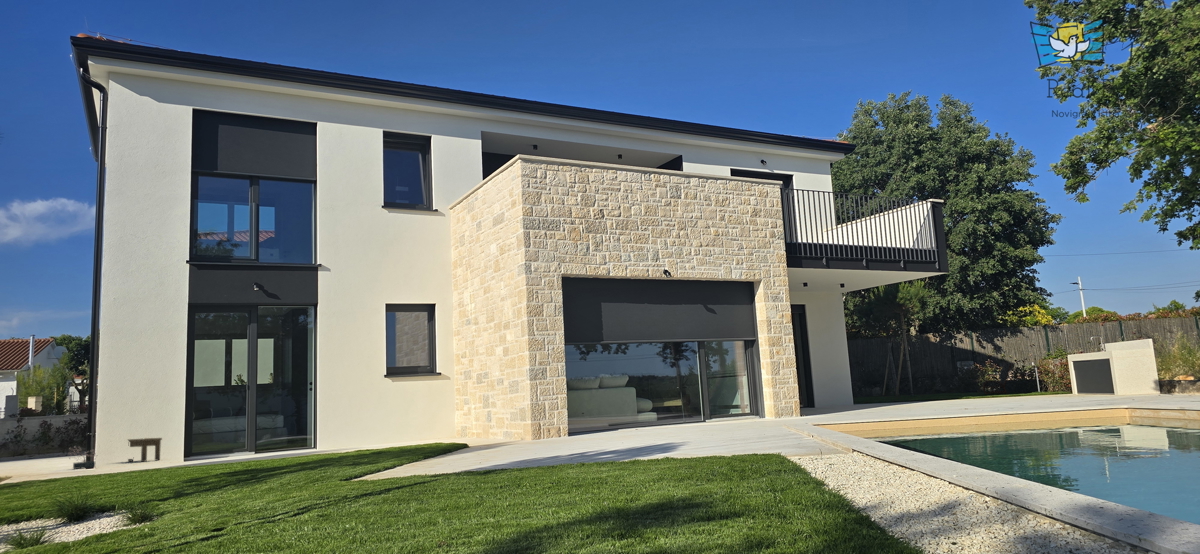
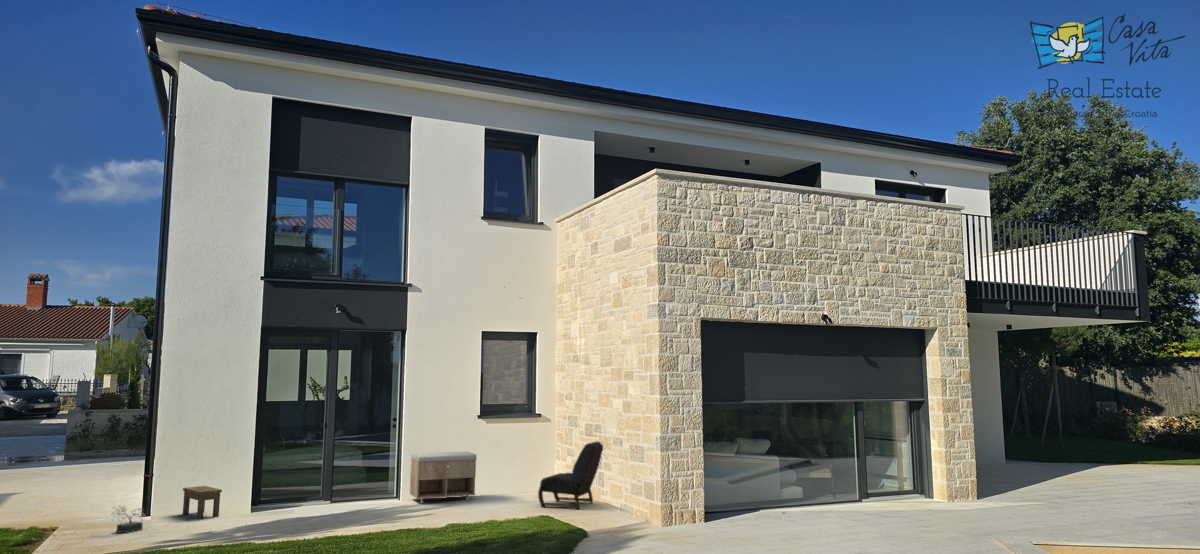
lounge chair: present [982,363,1011,394] -> present [538,442,603,509]
storage bench: none [328,404,384,446] -> present [410,451,477,503]

